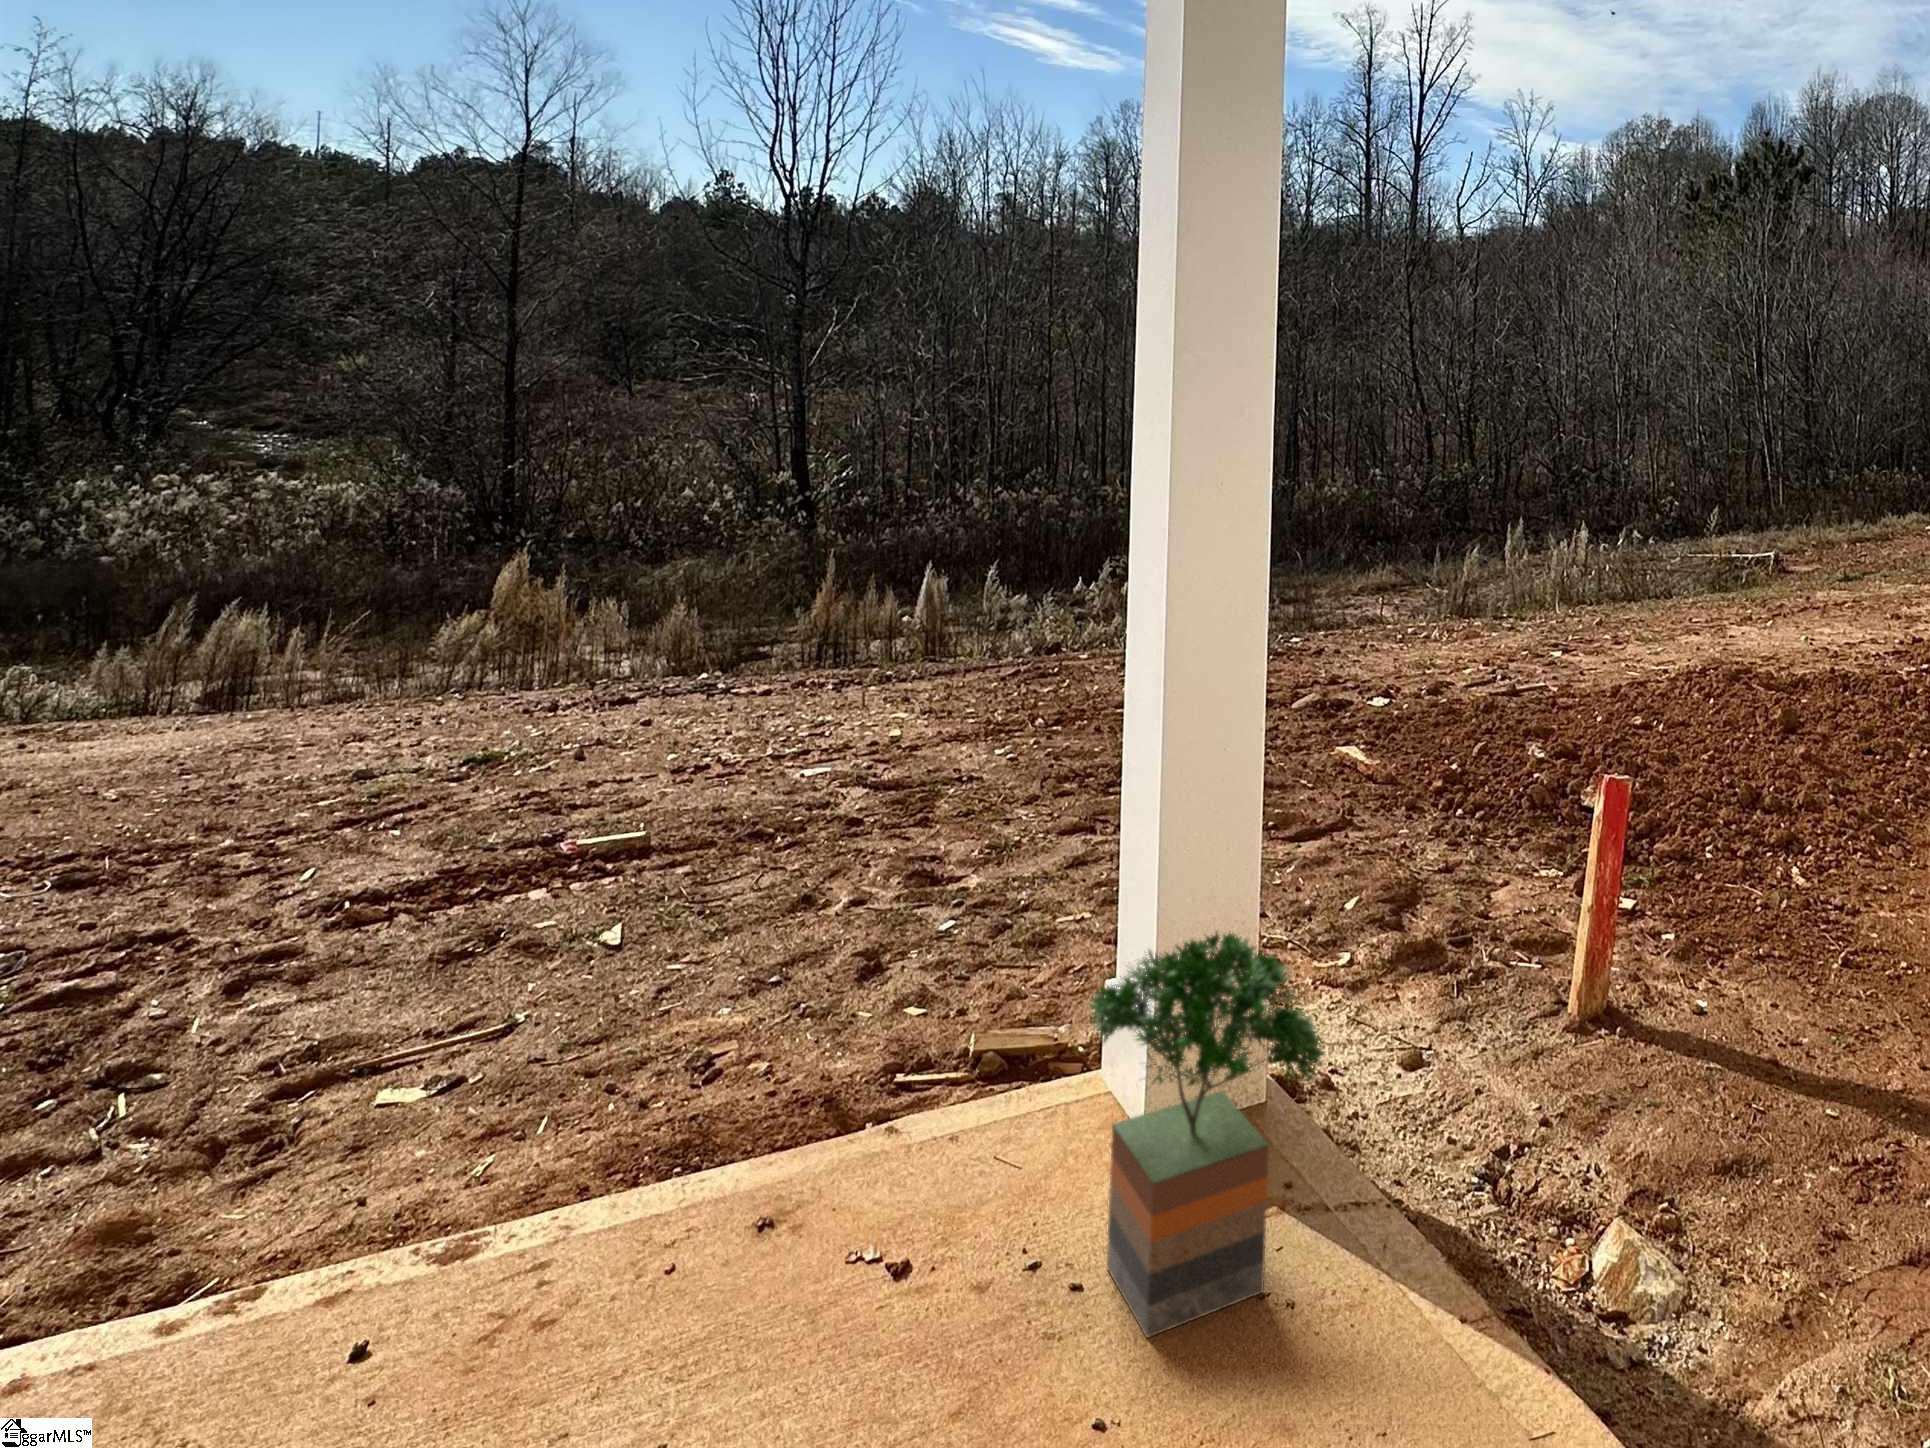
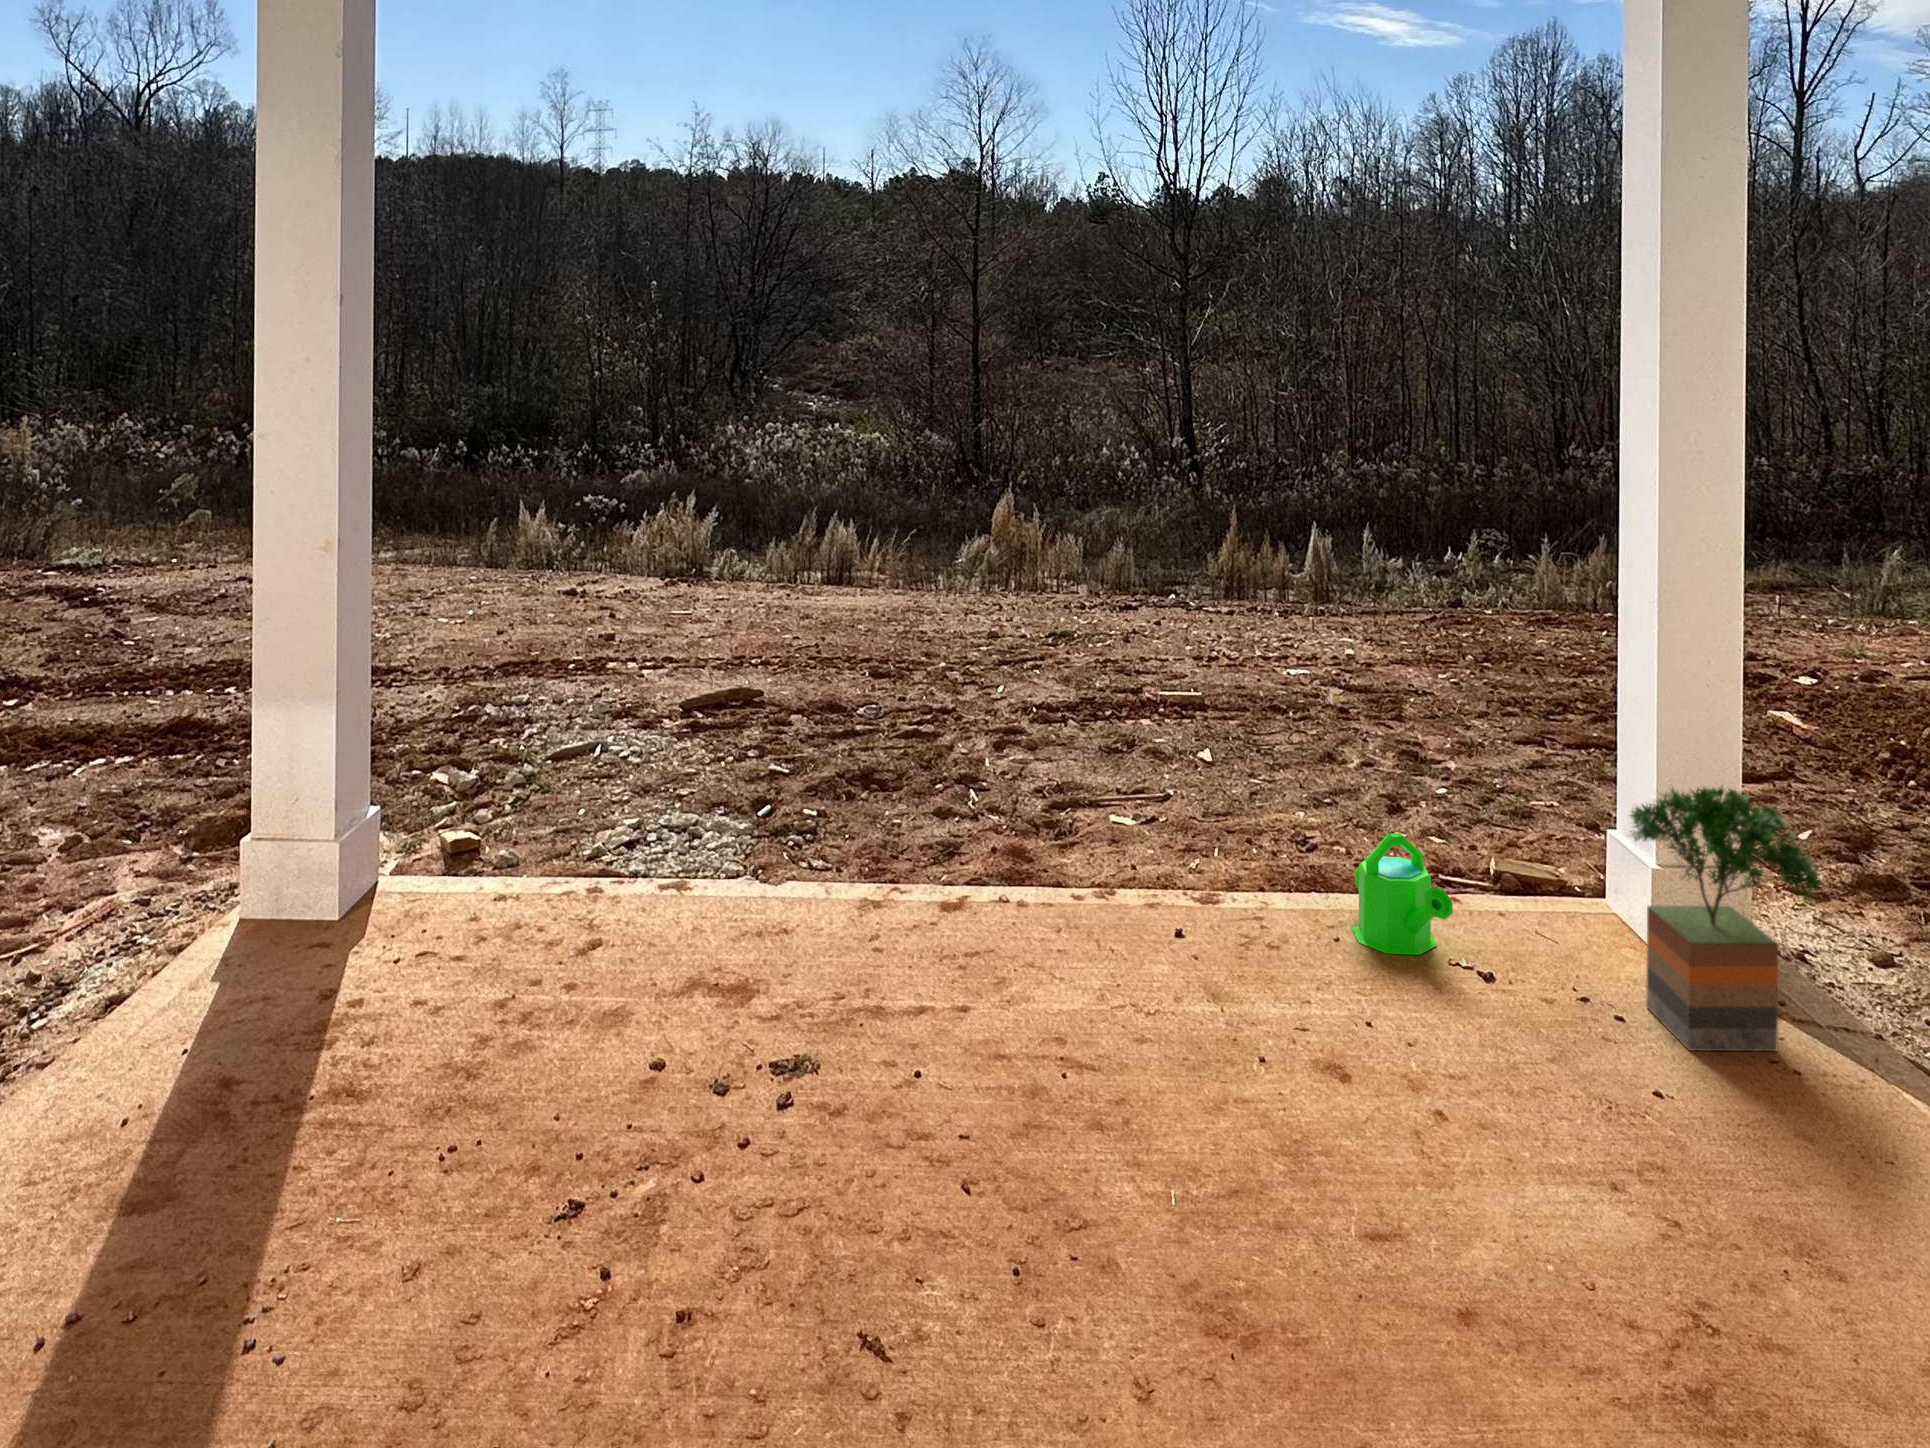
watering can: none [685,1083,836,1291] -> present [1353,833,1453,955]

